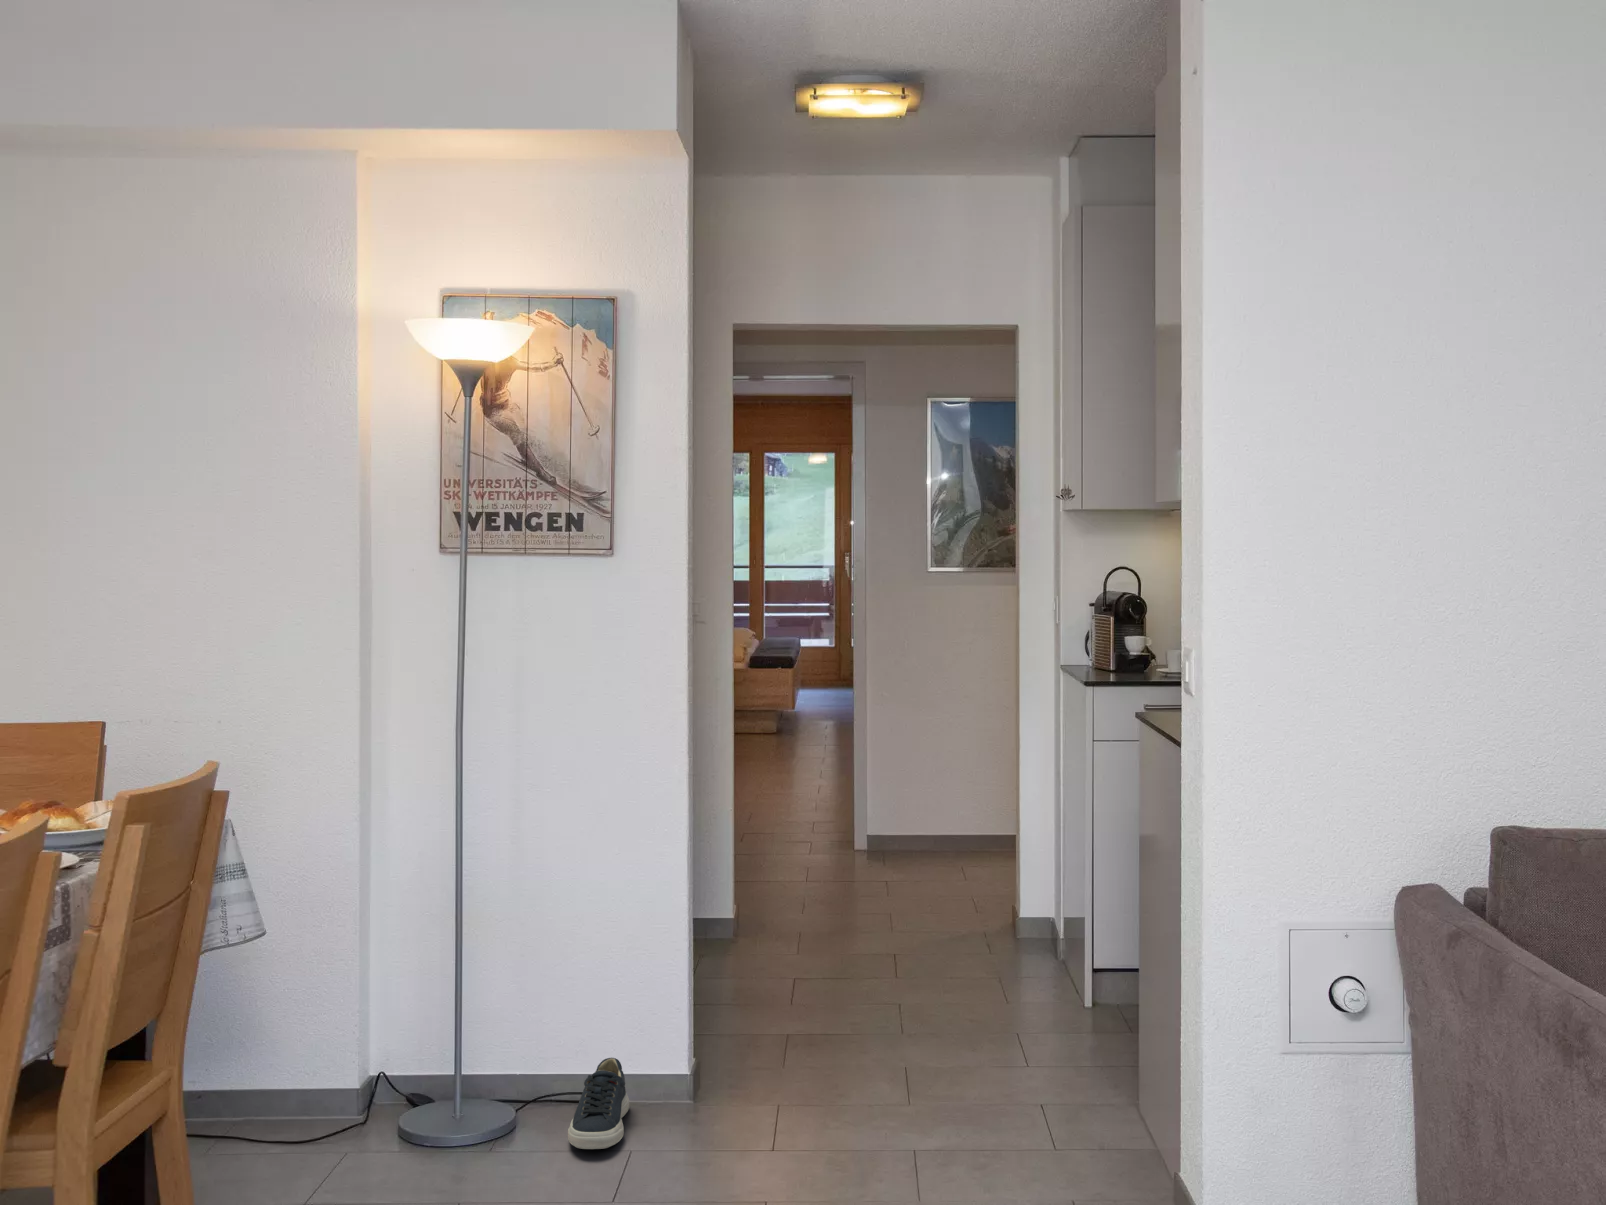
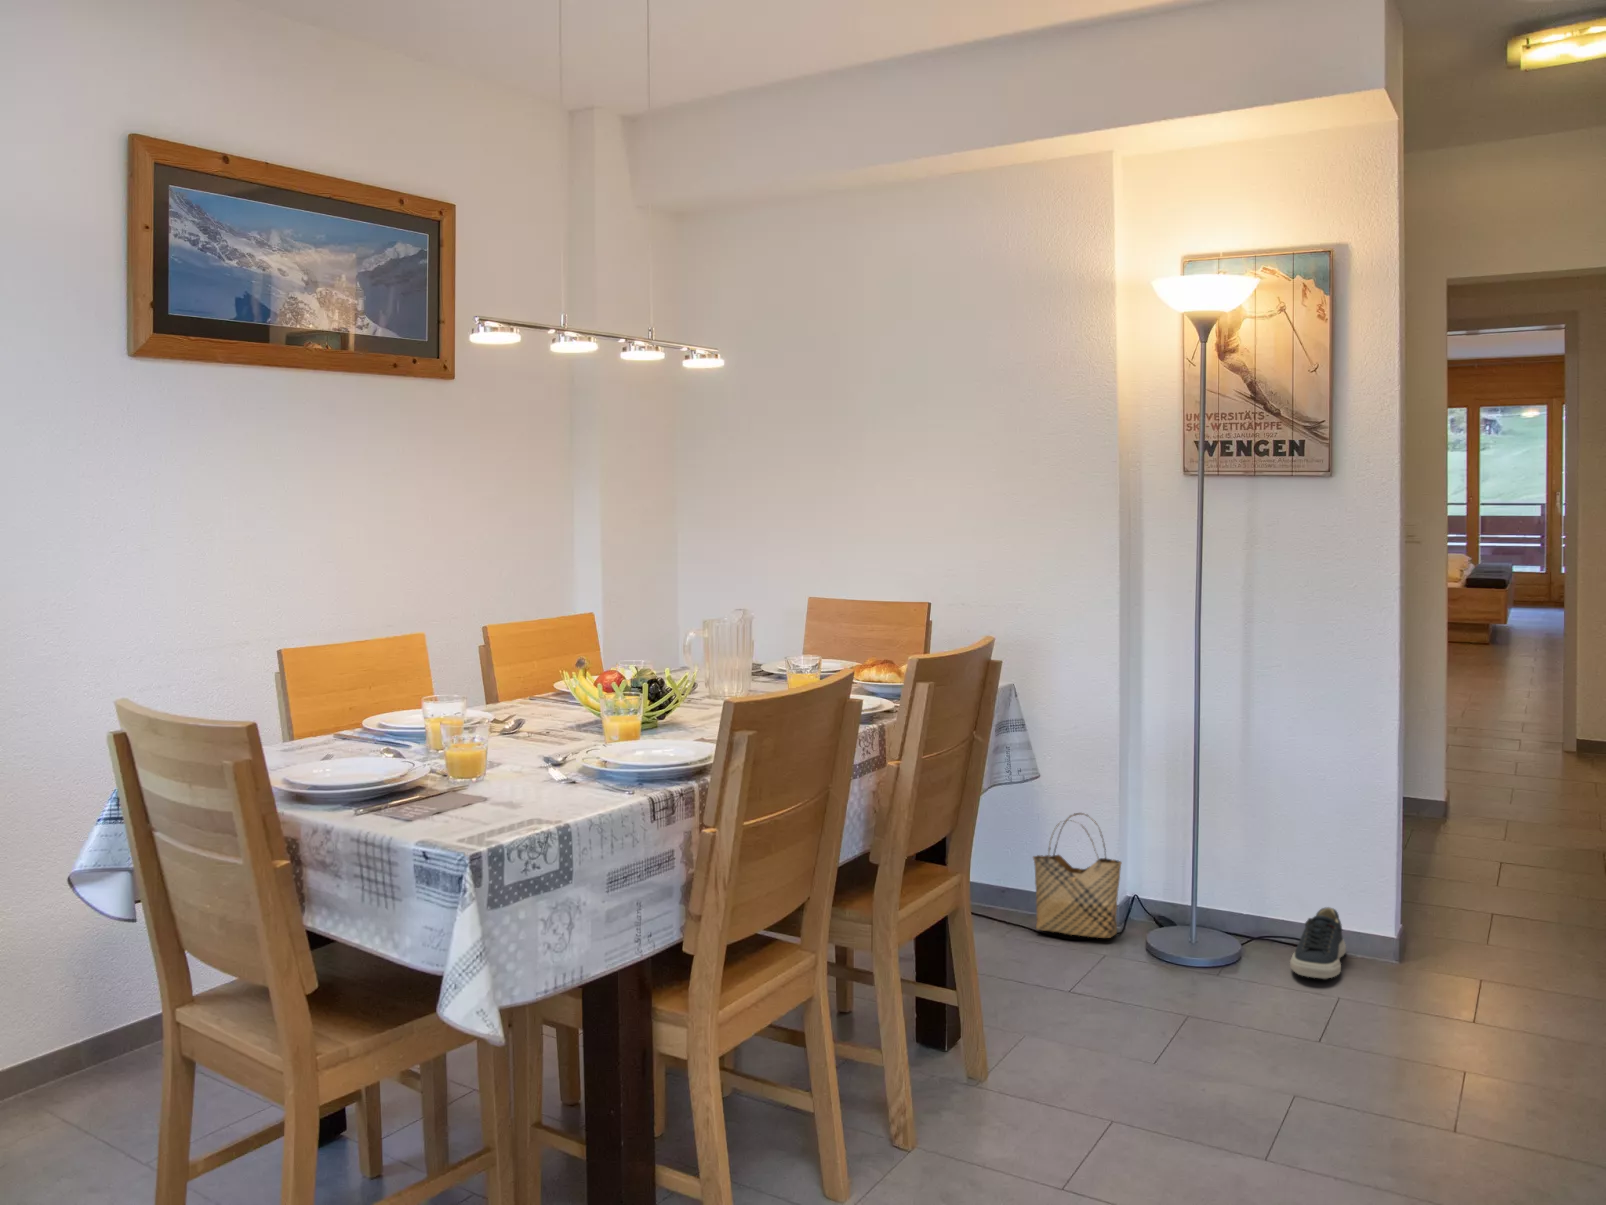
woven basket: none [249,975,368,1136] -> present [1033,813,1121,938]

